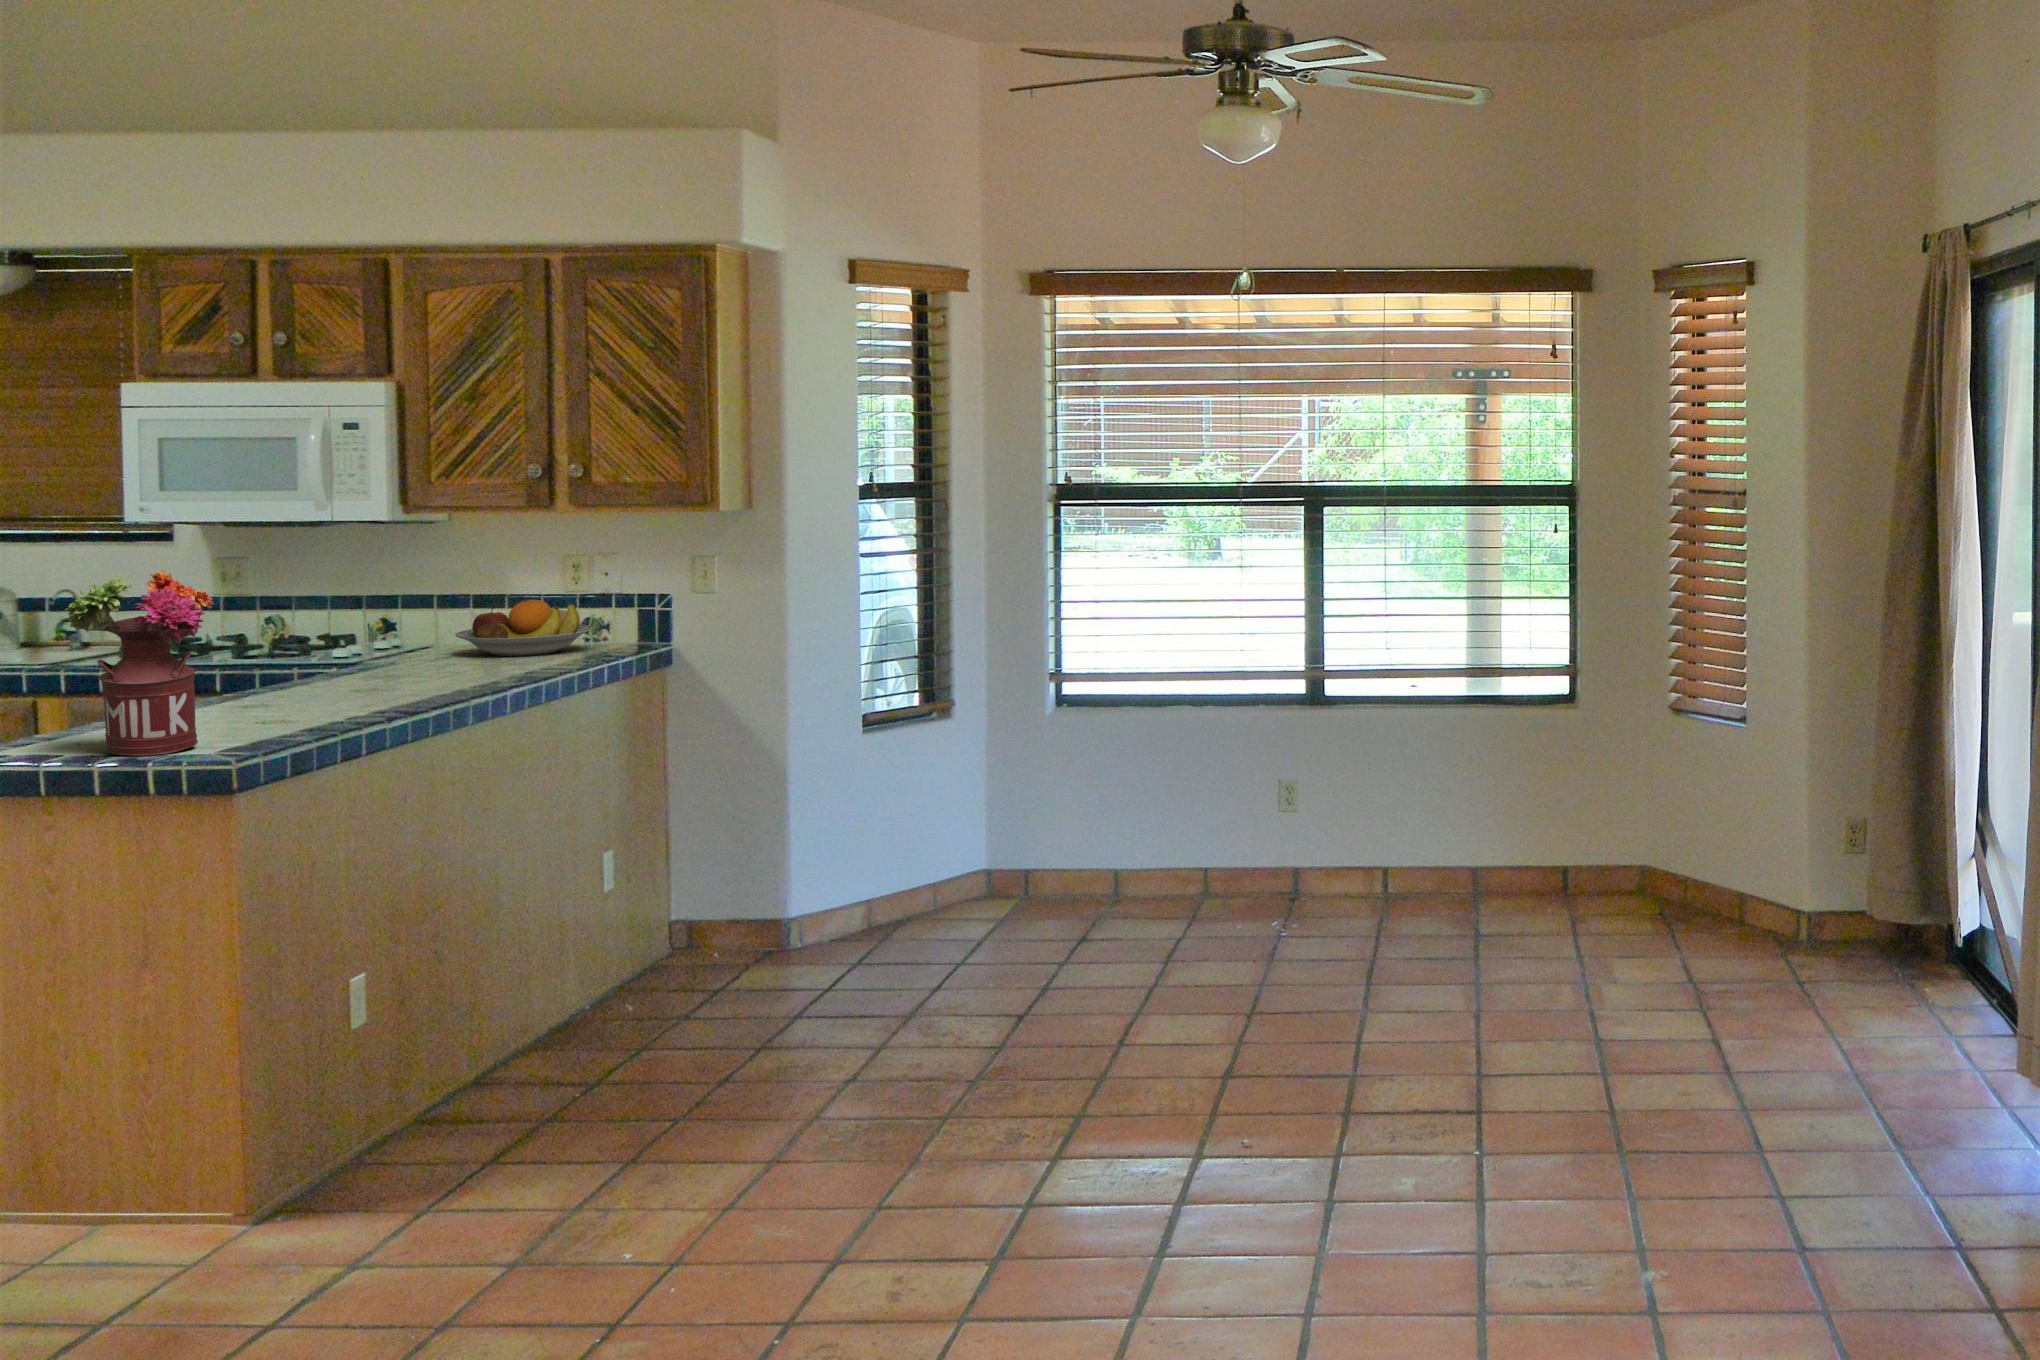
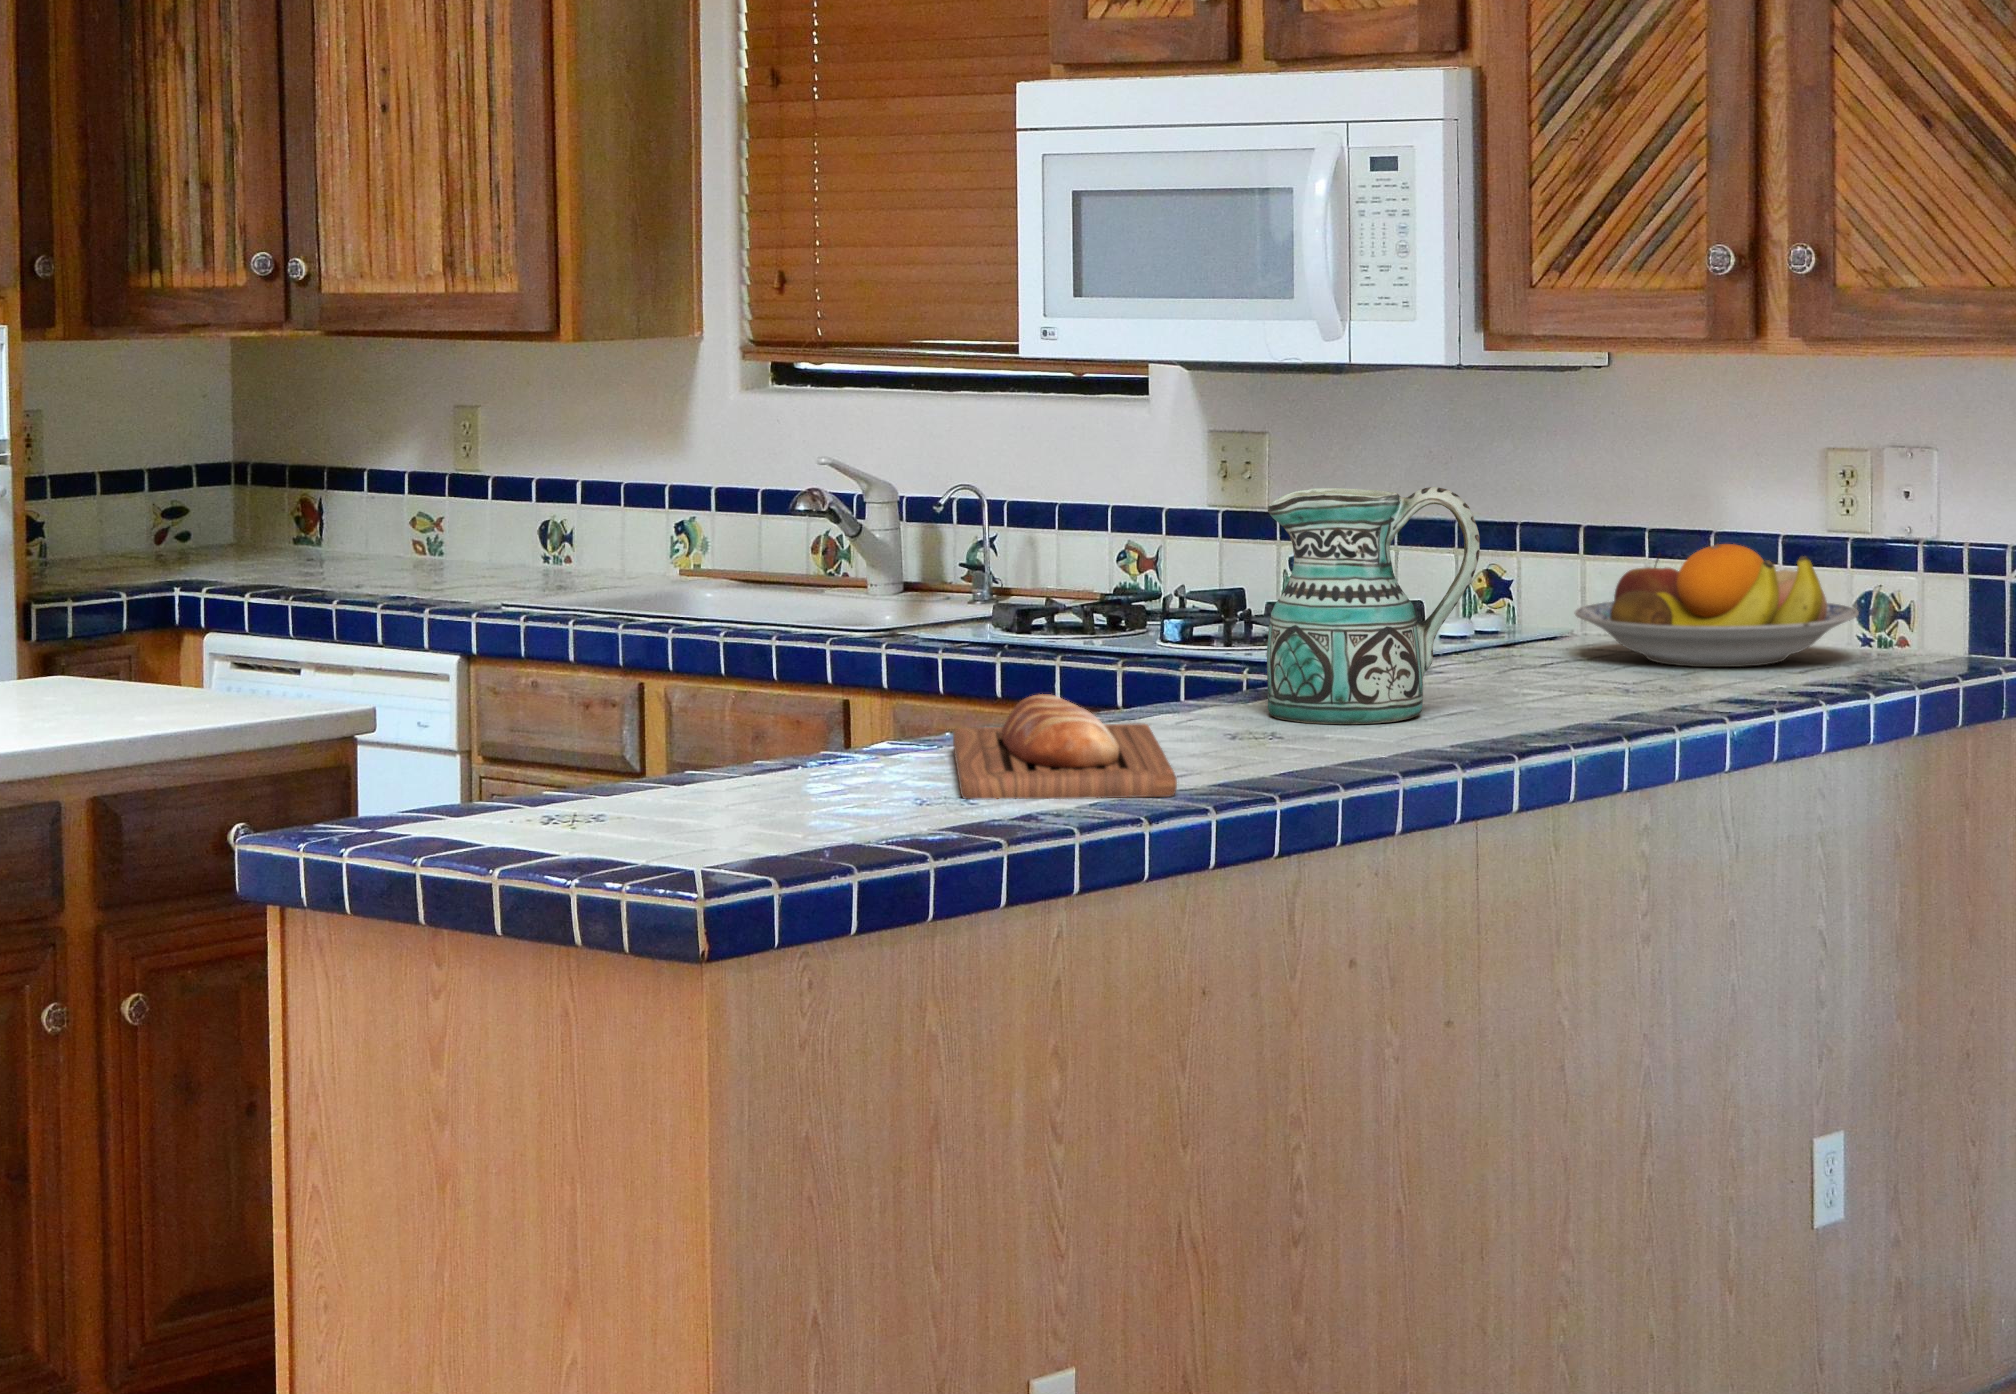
flower arrangement: present [65,570,213,756] -> none [482,427,777,844]
ceramic pitcher: none [349,580,453,690] -> present [1267,487,1480,724]
bread loaf: none [226,683,375,729] -> present [953,694,1177,799]

